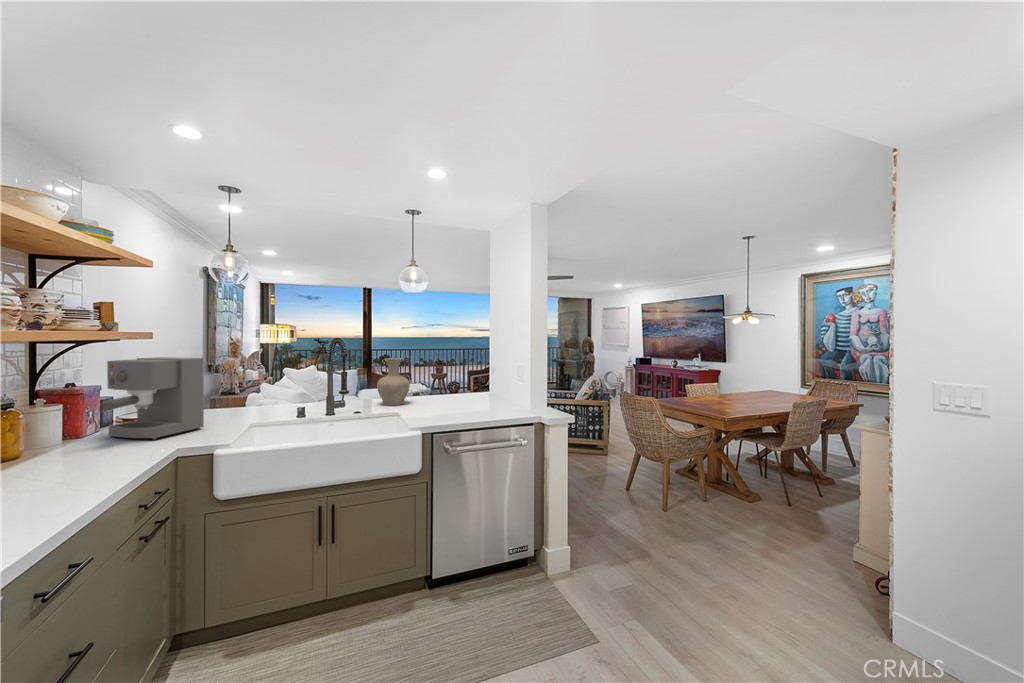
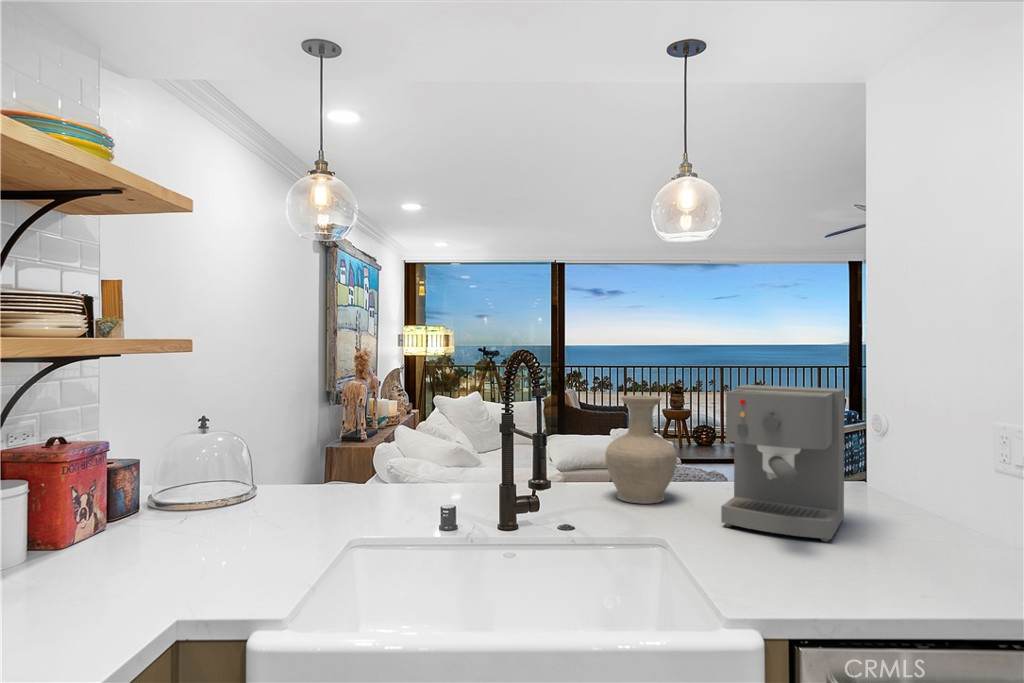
coffee maker: present [101,357,204,440] -> present [721,385,845,542]

